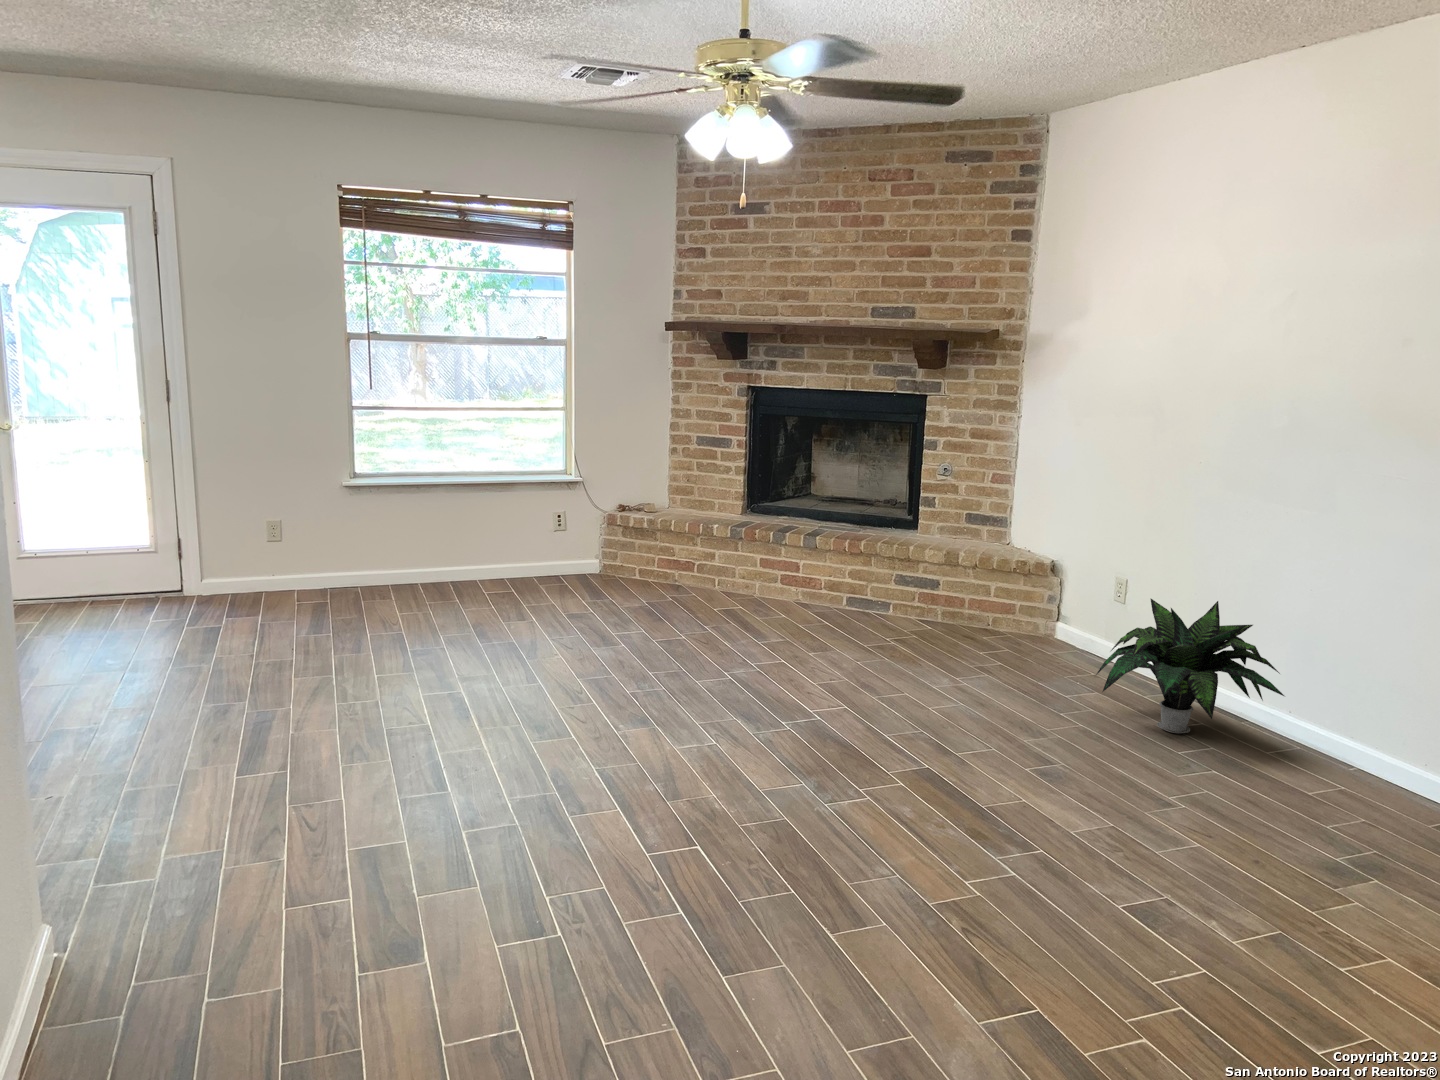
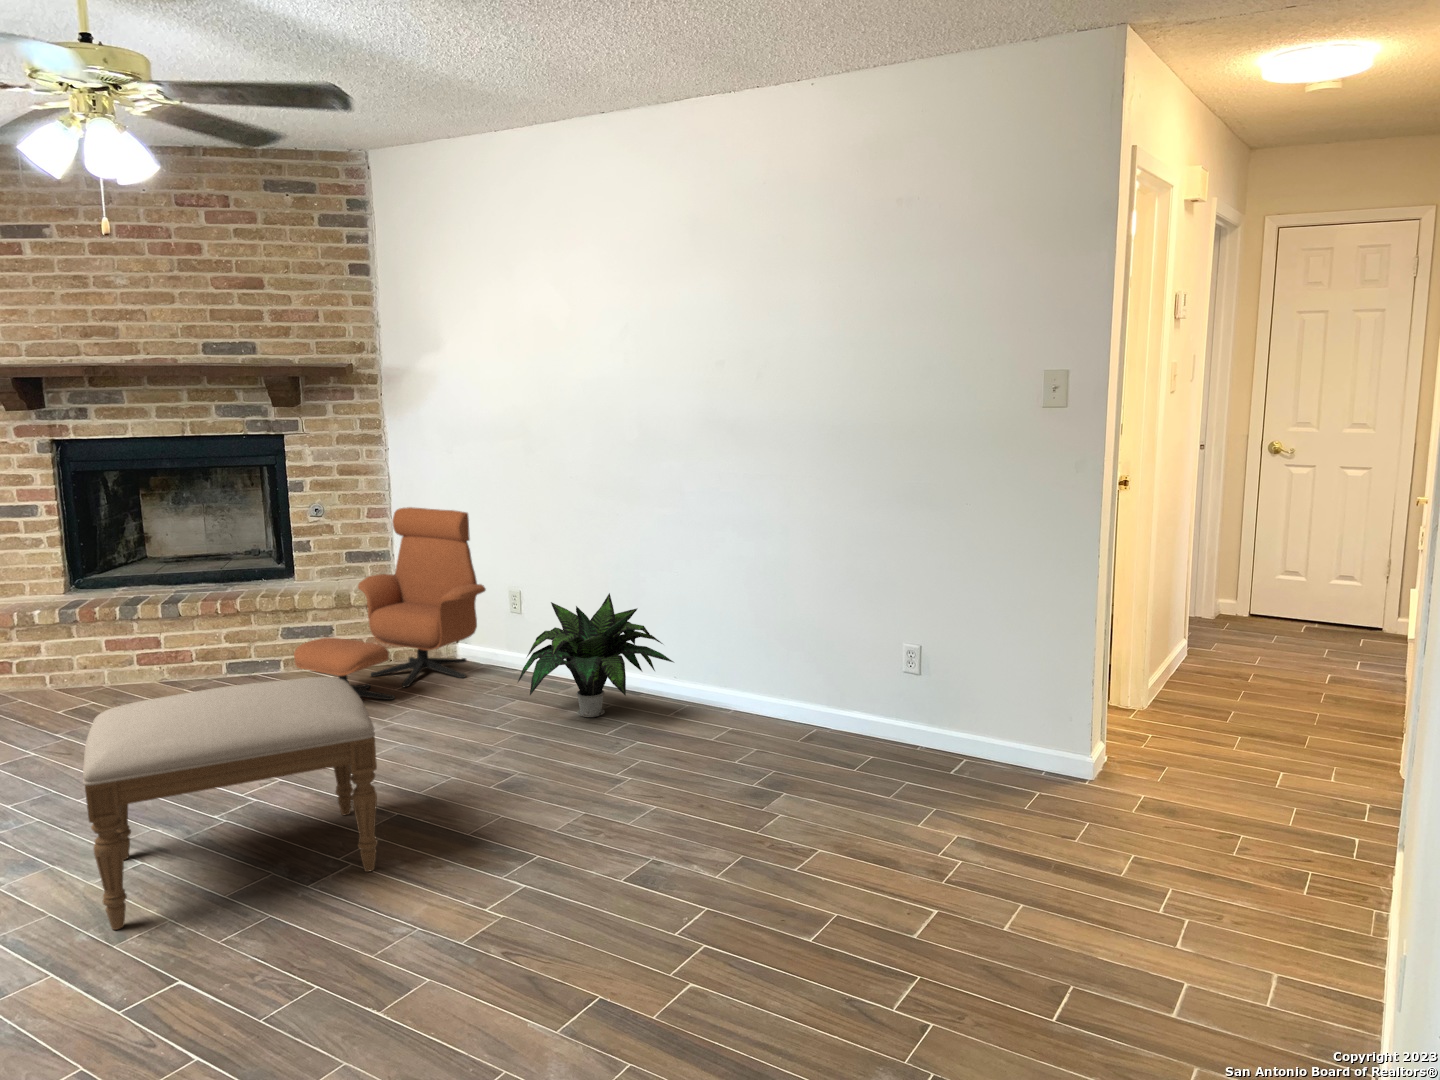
lounge chair: none [886,477,1090,668] -> present [294,507,486,700]
ottoman: none [674,612,910,815] -> present [83,677,378,930]

